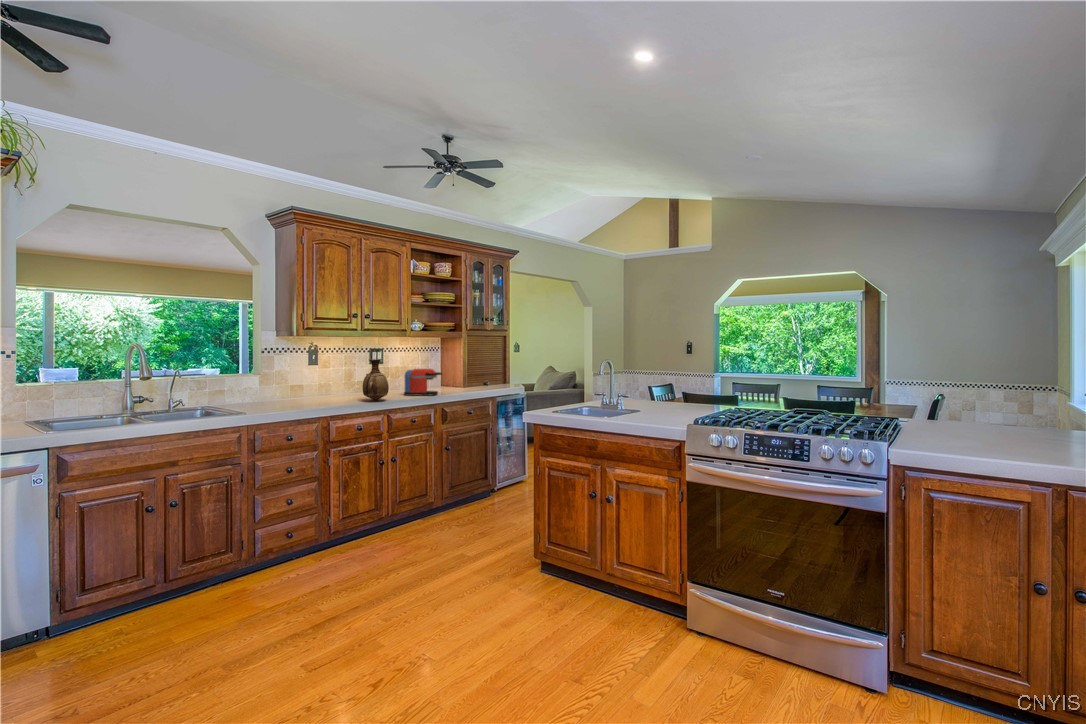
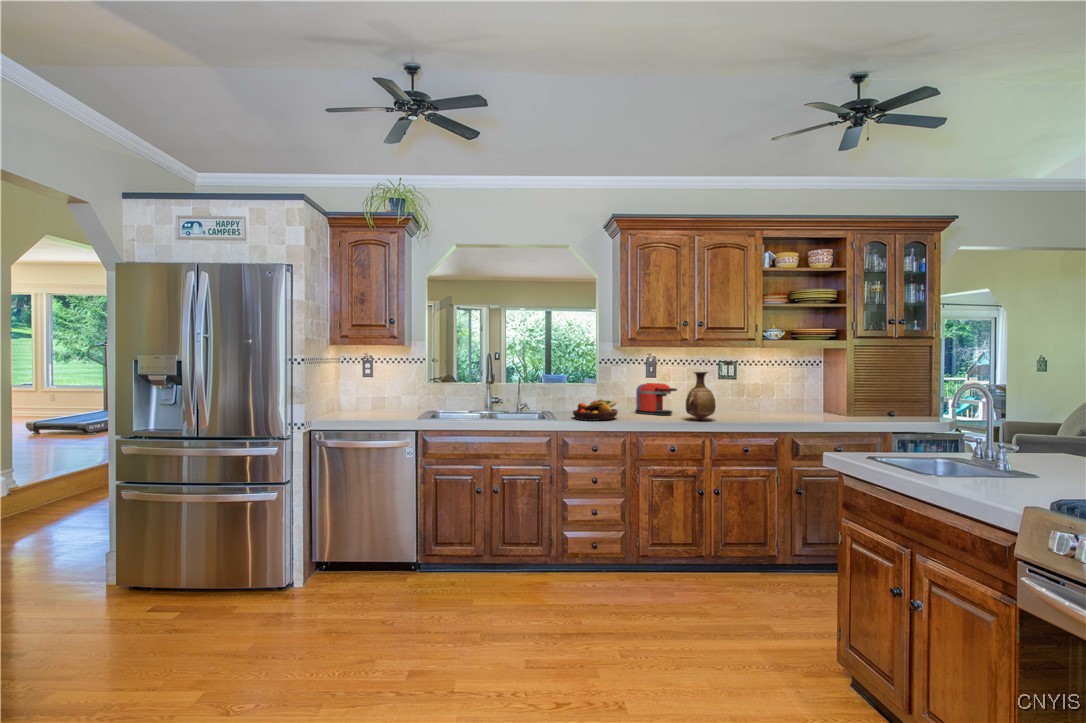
coffee maker: present [404,369,442,396] -> present [635,383,677,415]
fruit bowl: none [252,389,303,412] -> present [573,399,618,421]

